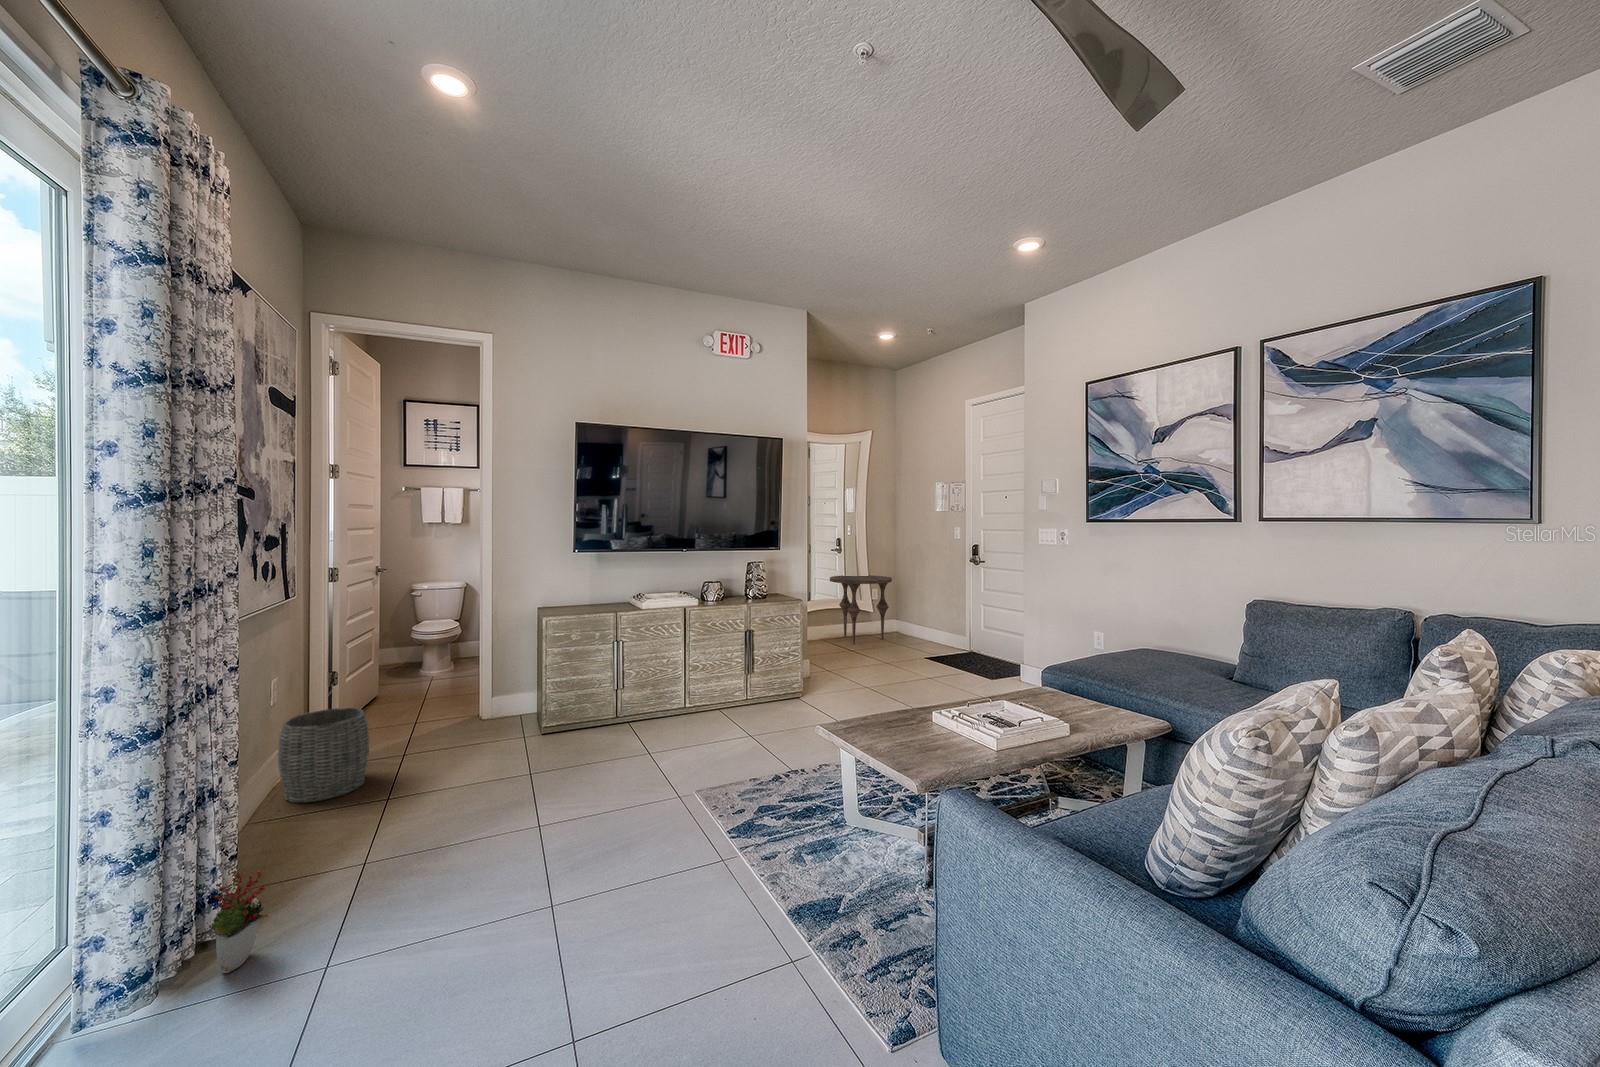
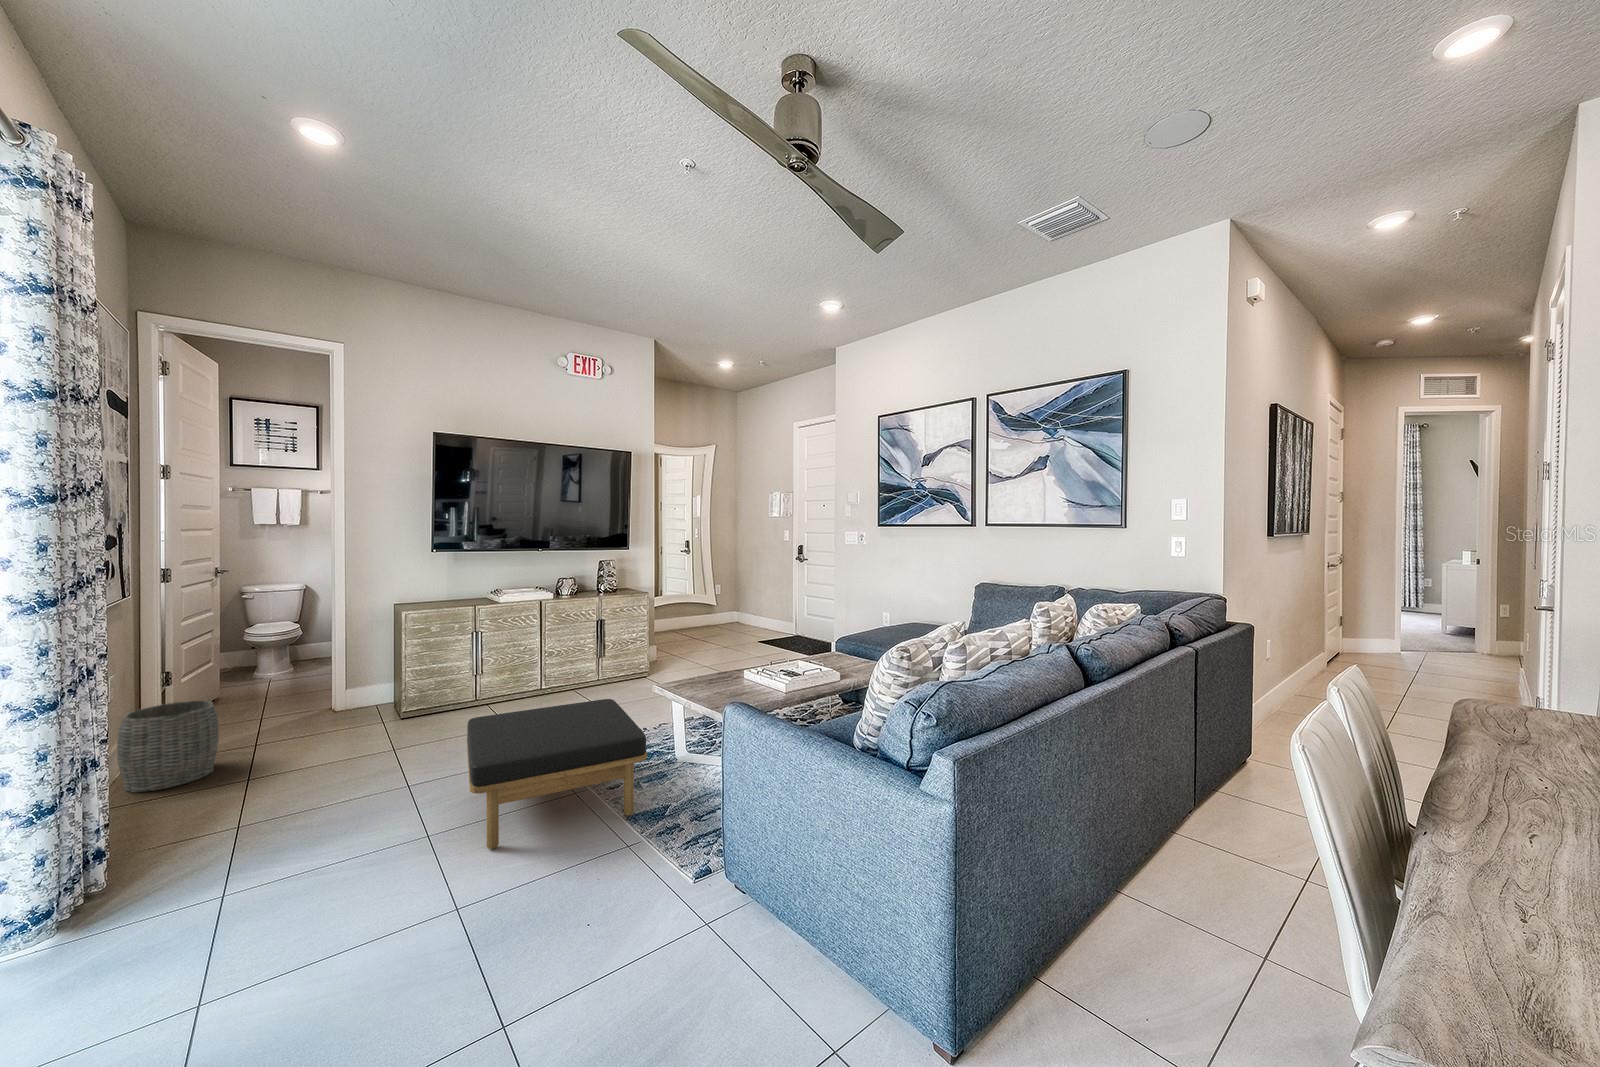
side table: present [830,575,892,644] -> none [677,571,732,630]
ottoman: none [598,738,811,934] -> present [467,699,647,849]
decorative plant: present [211,870,268,973] -> none [95,826,151,920]

